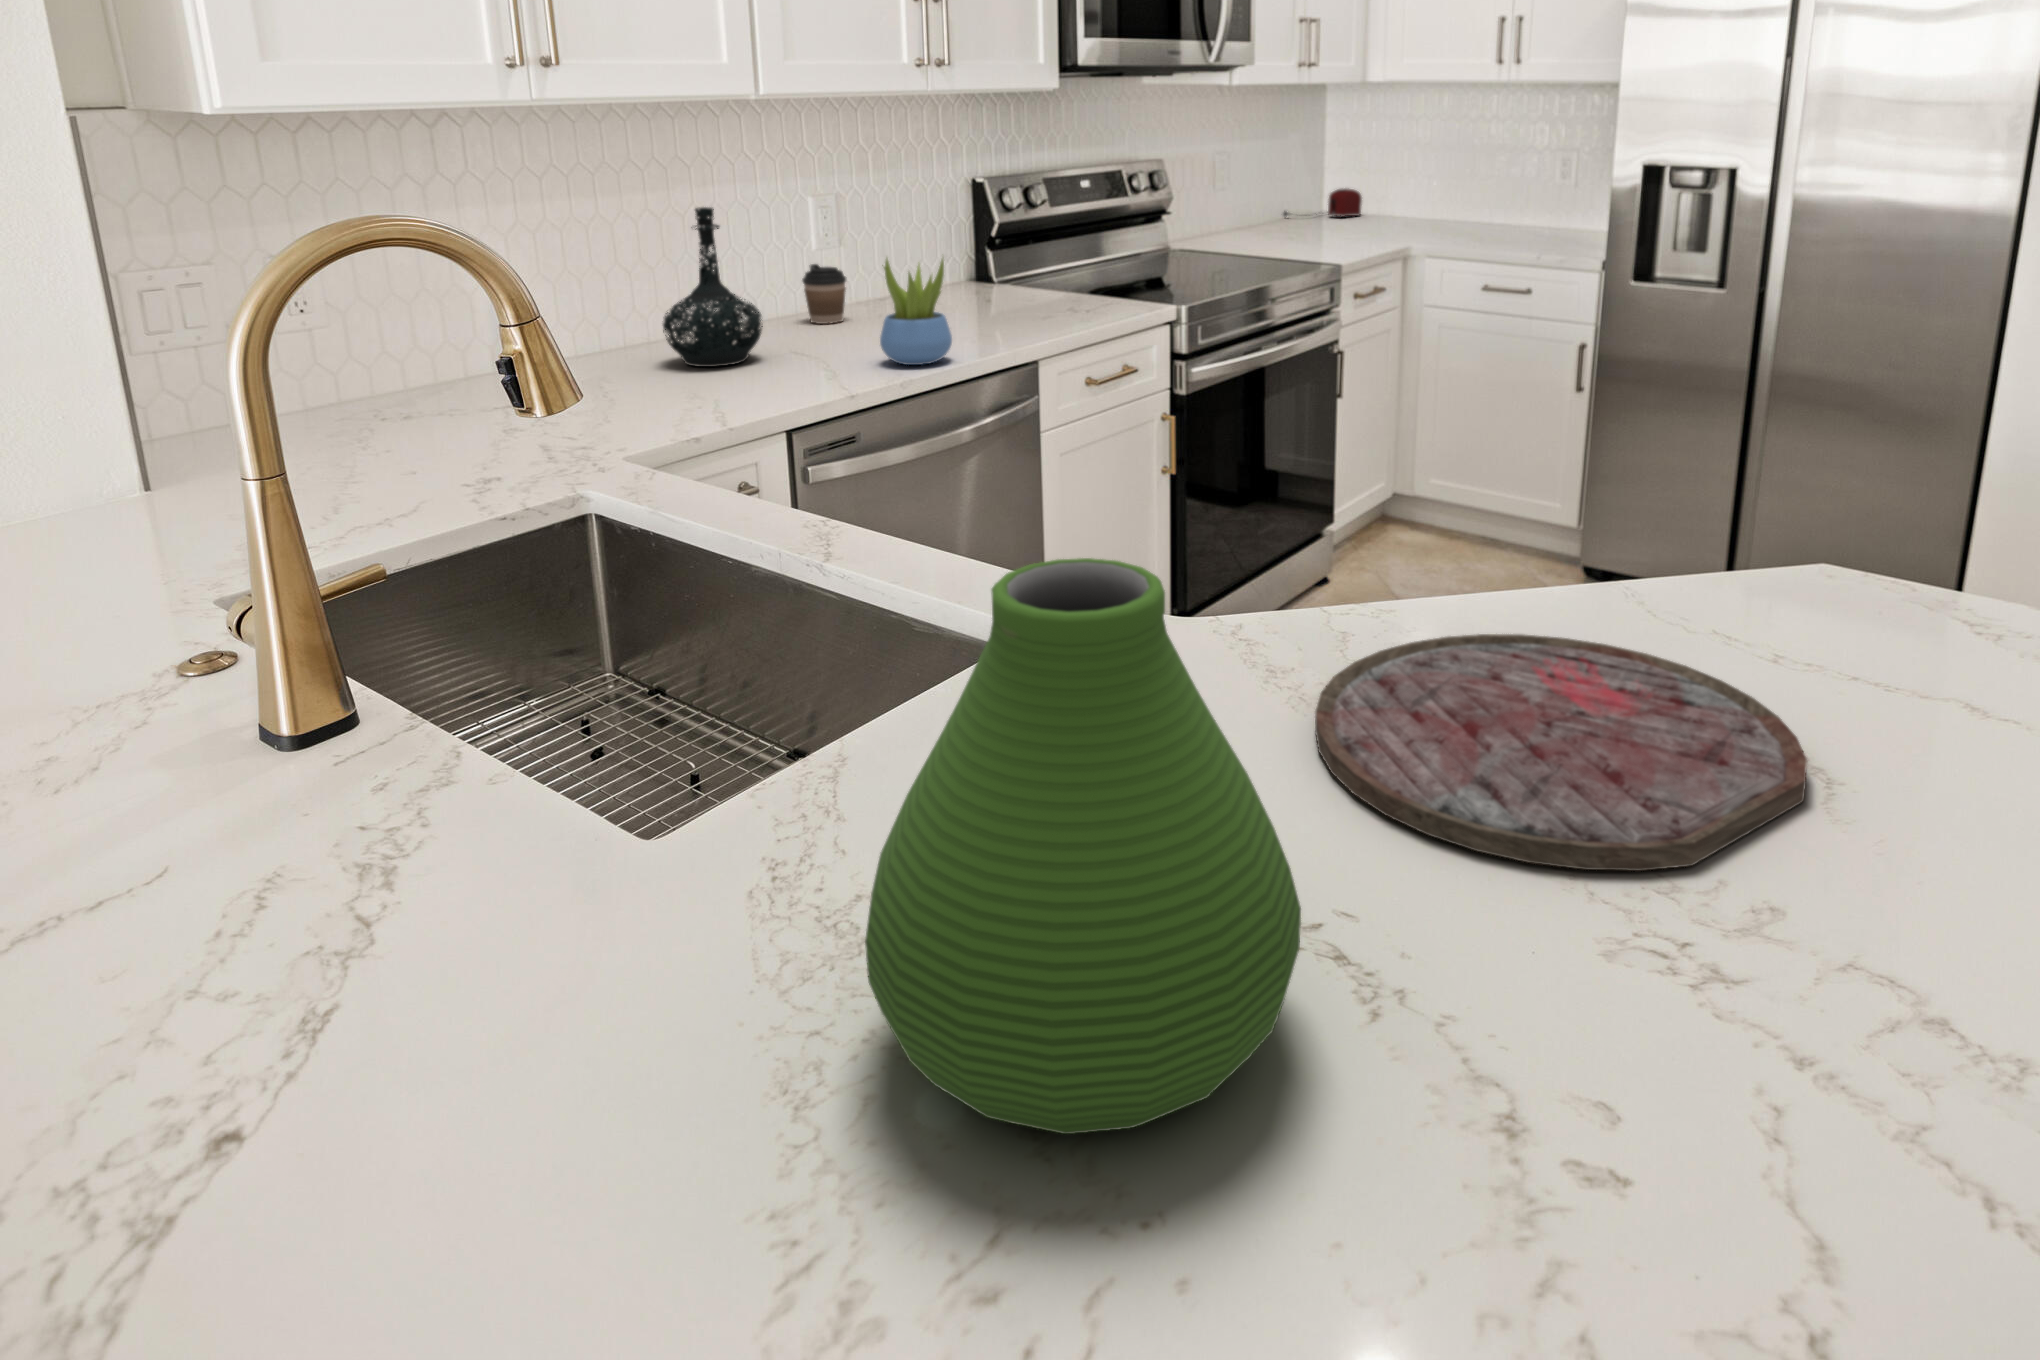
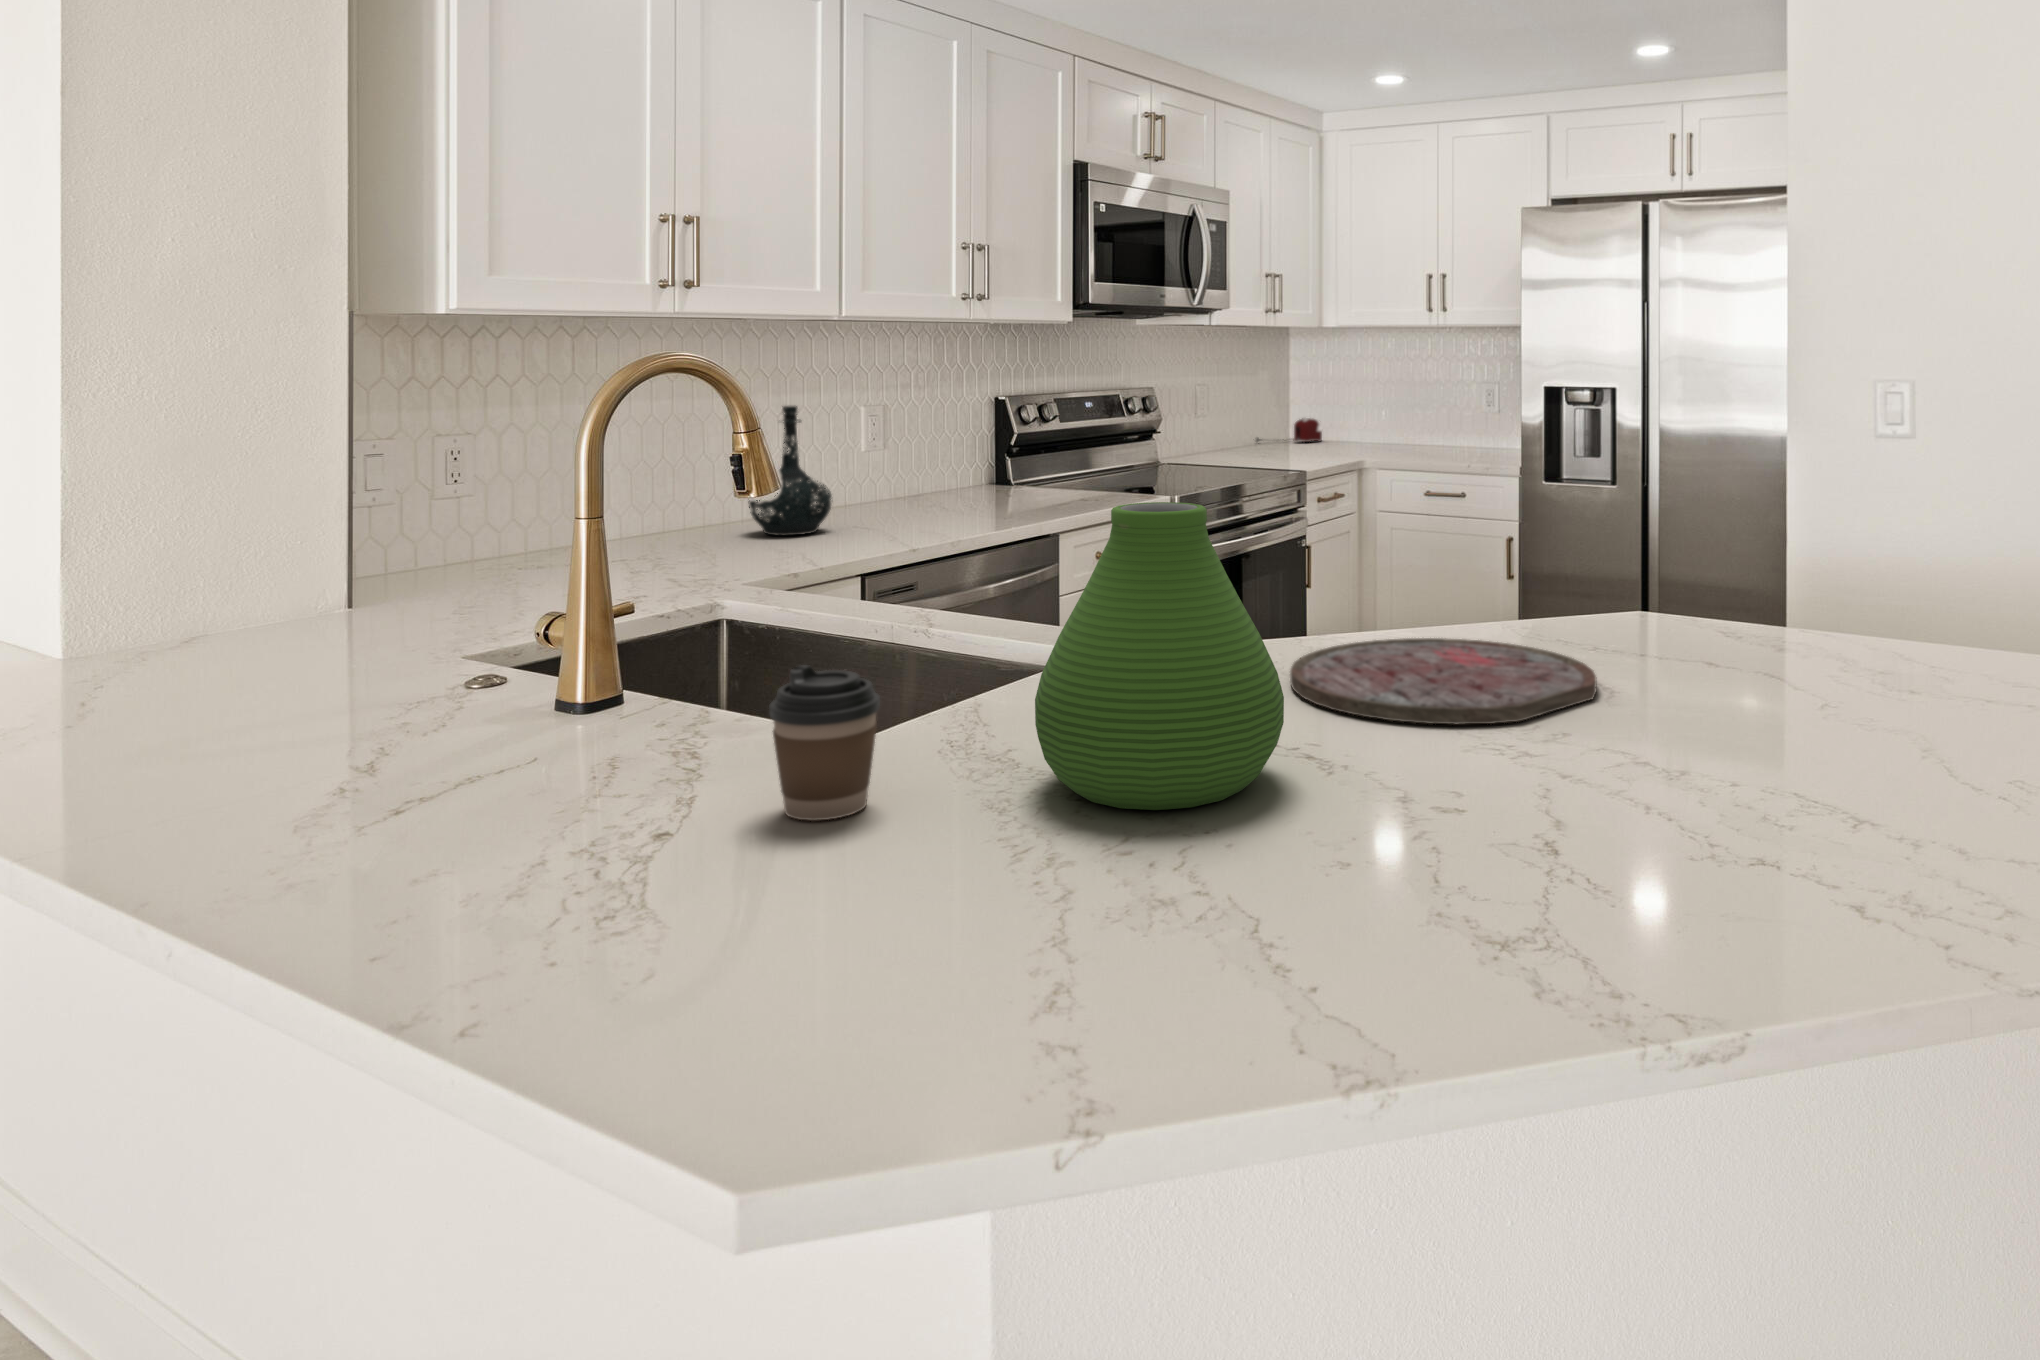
succulent plant: present [880,259,952,365] -> none [932,441,991,532]
coffee cup: present [802,264,846,324] -> present [769,665,880,820]

